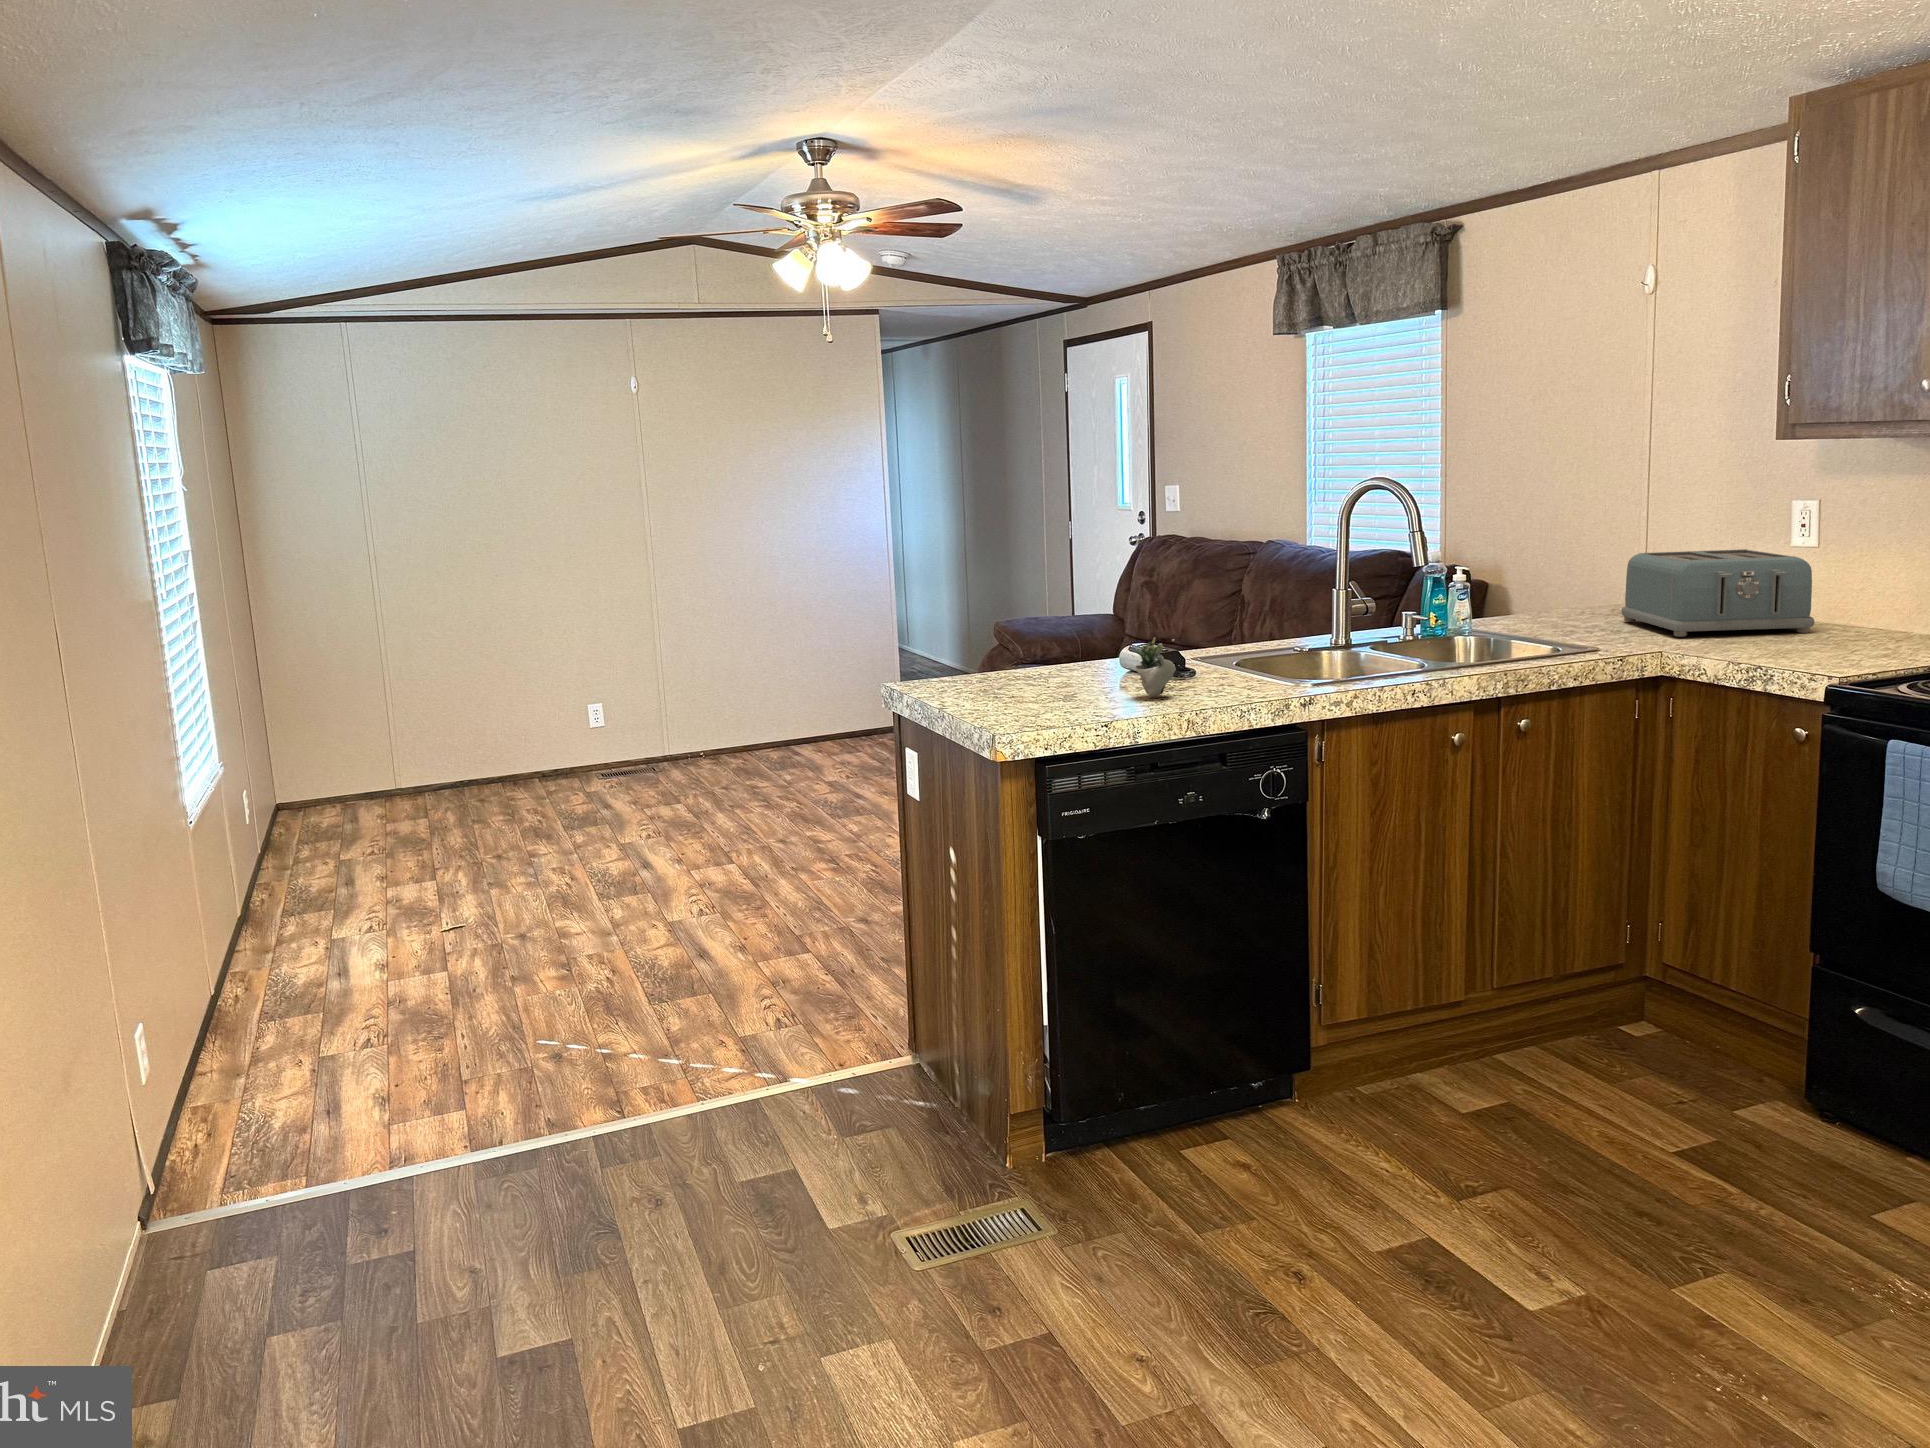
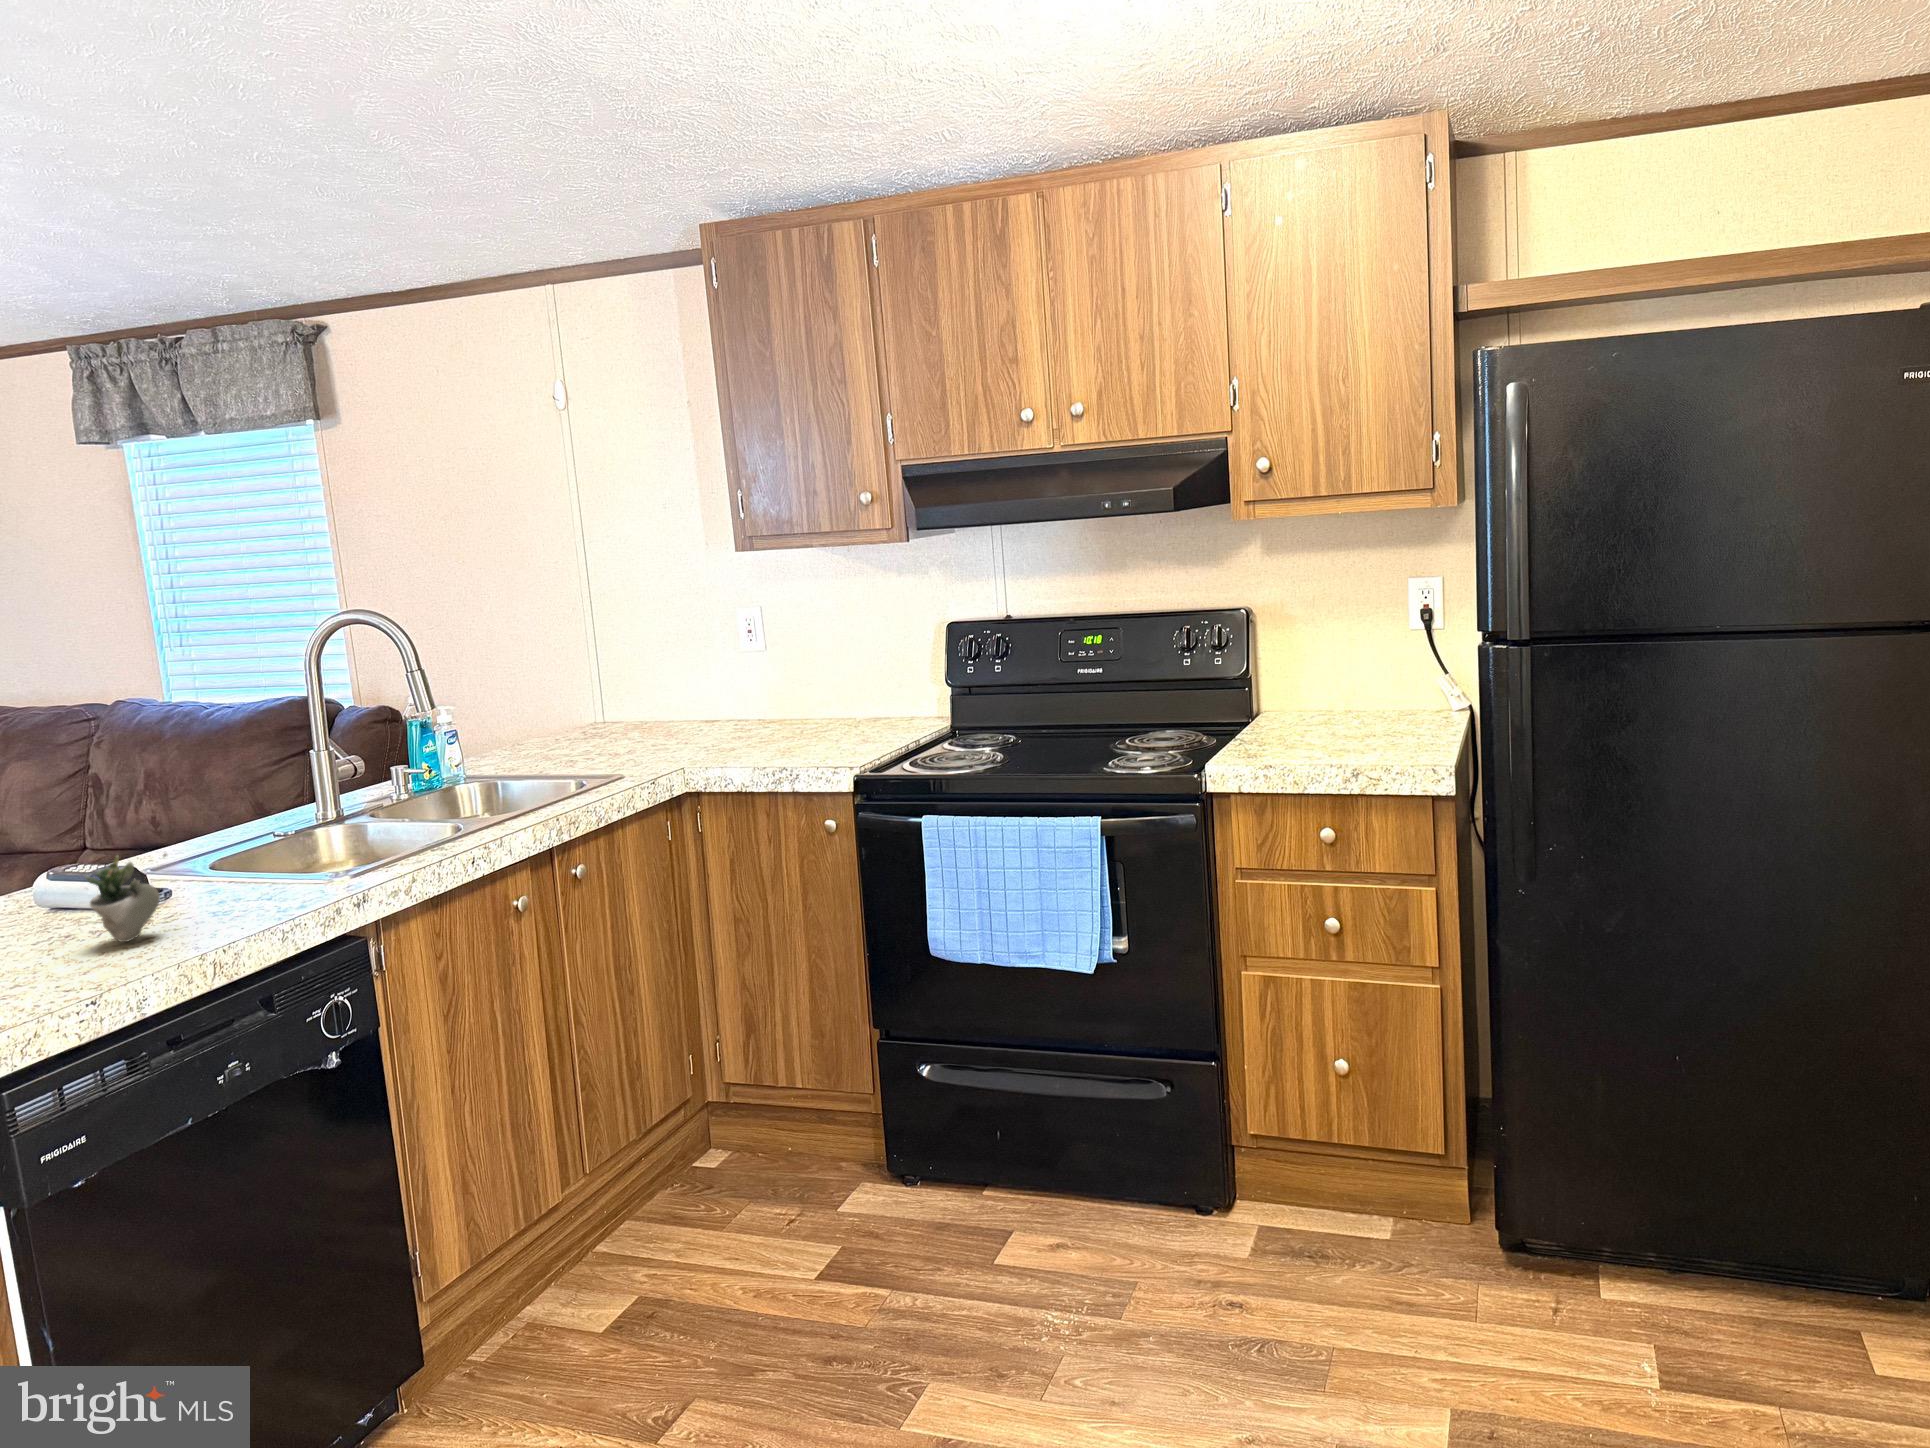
toaster: present [1621,549,1815,637] -> none [601,660,780,751]

